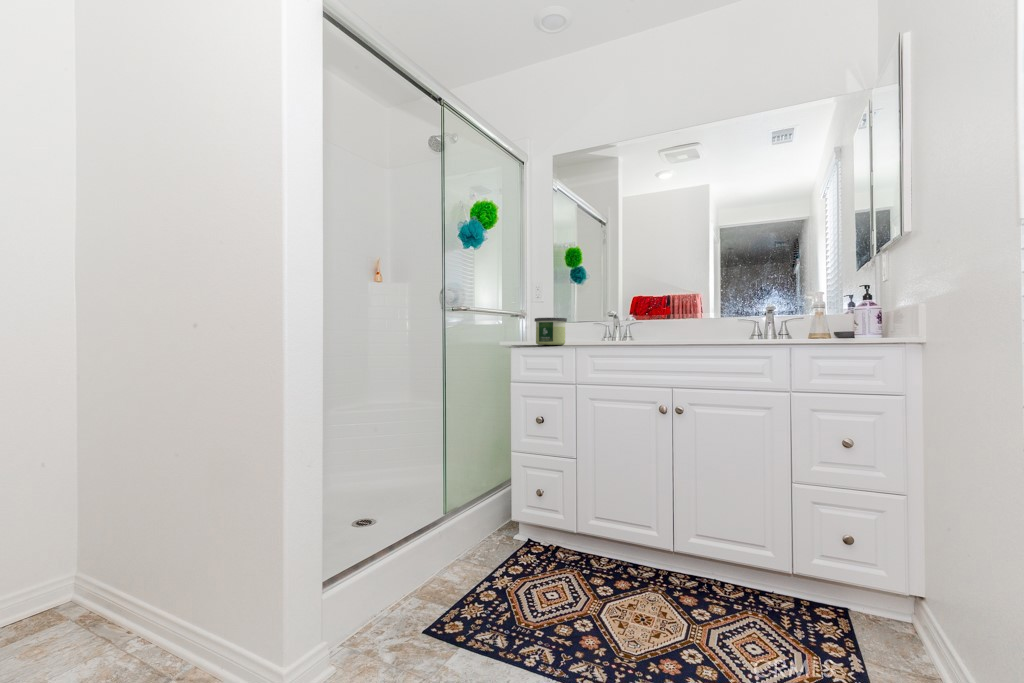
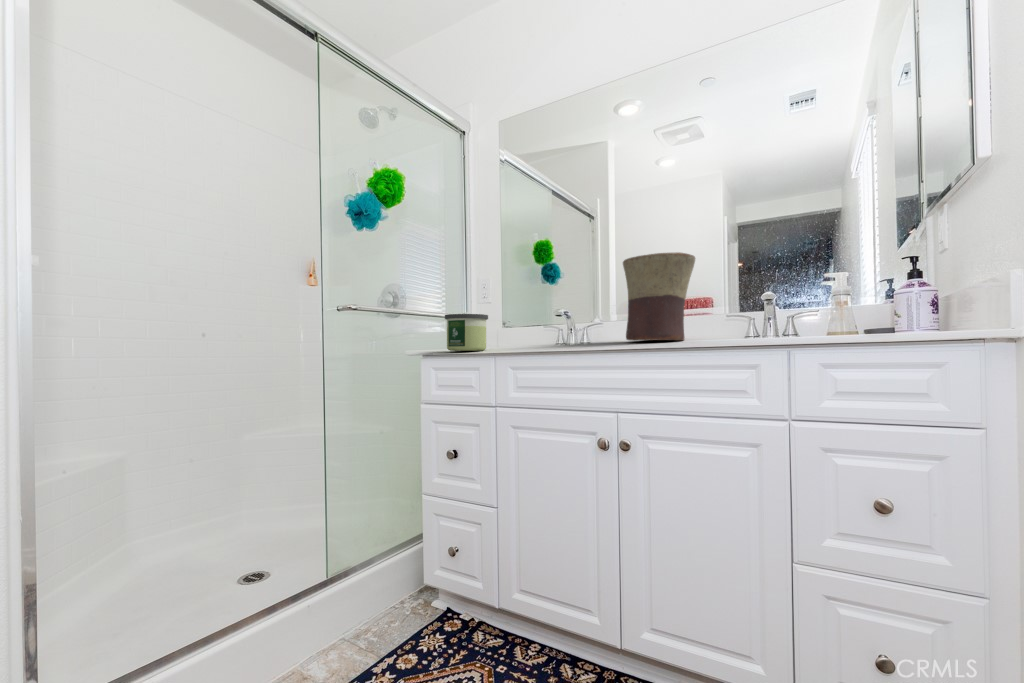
flower pot: none [663,276,717,339] -> present [623,252,695,341]

